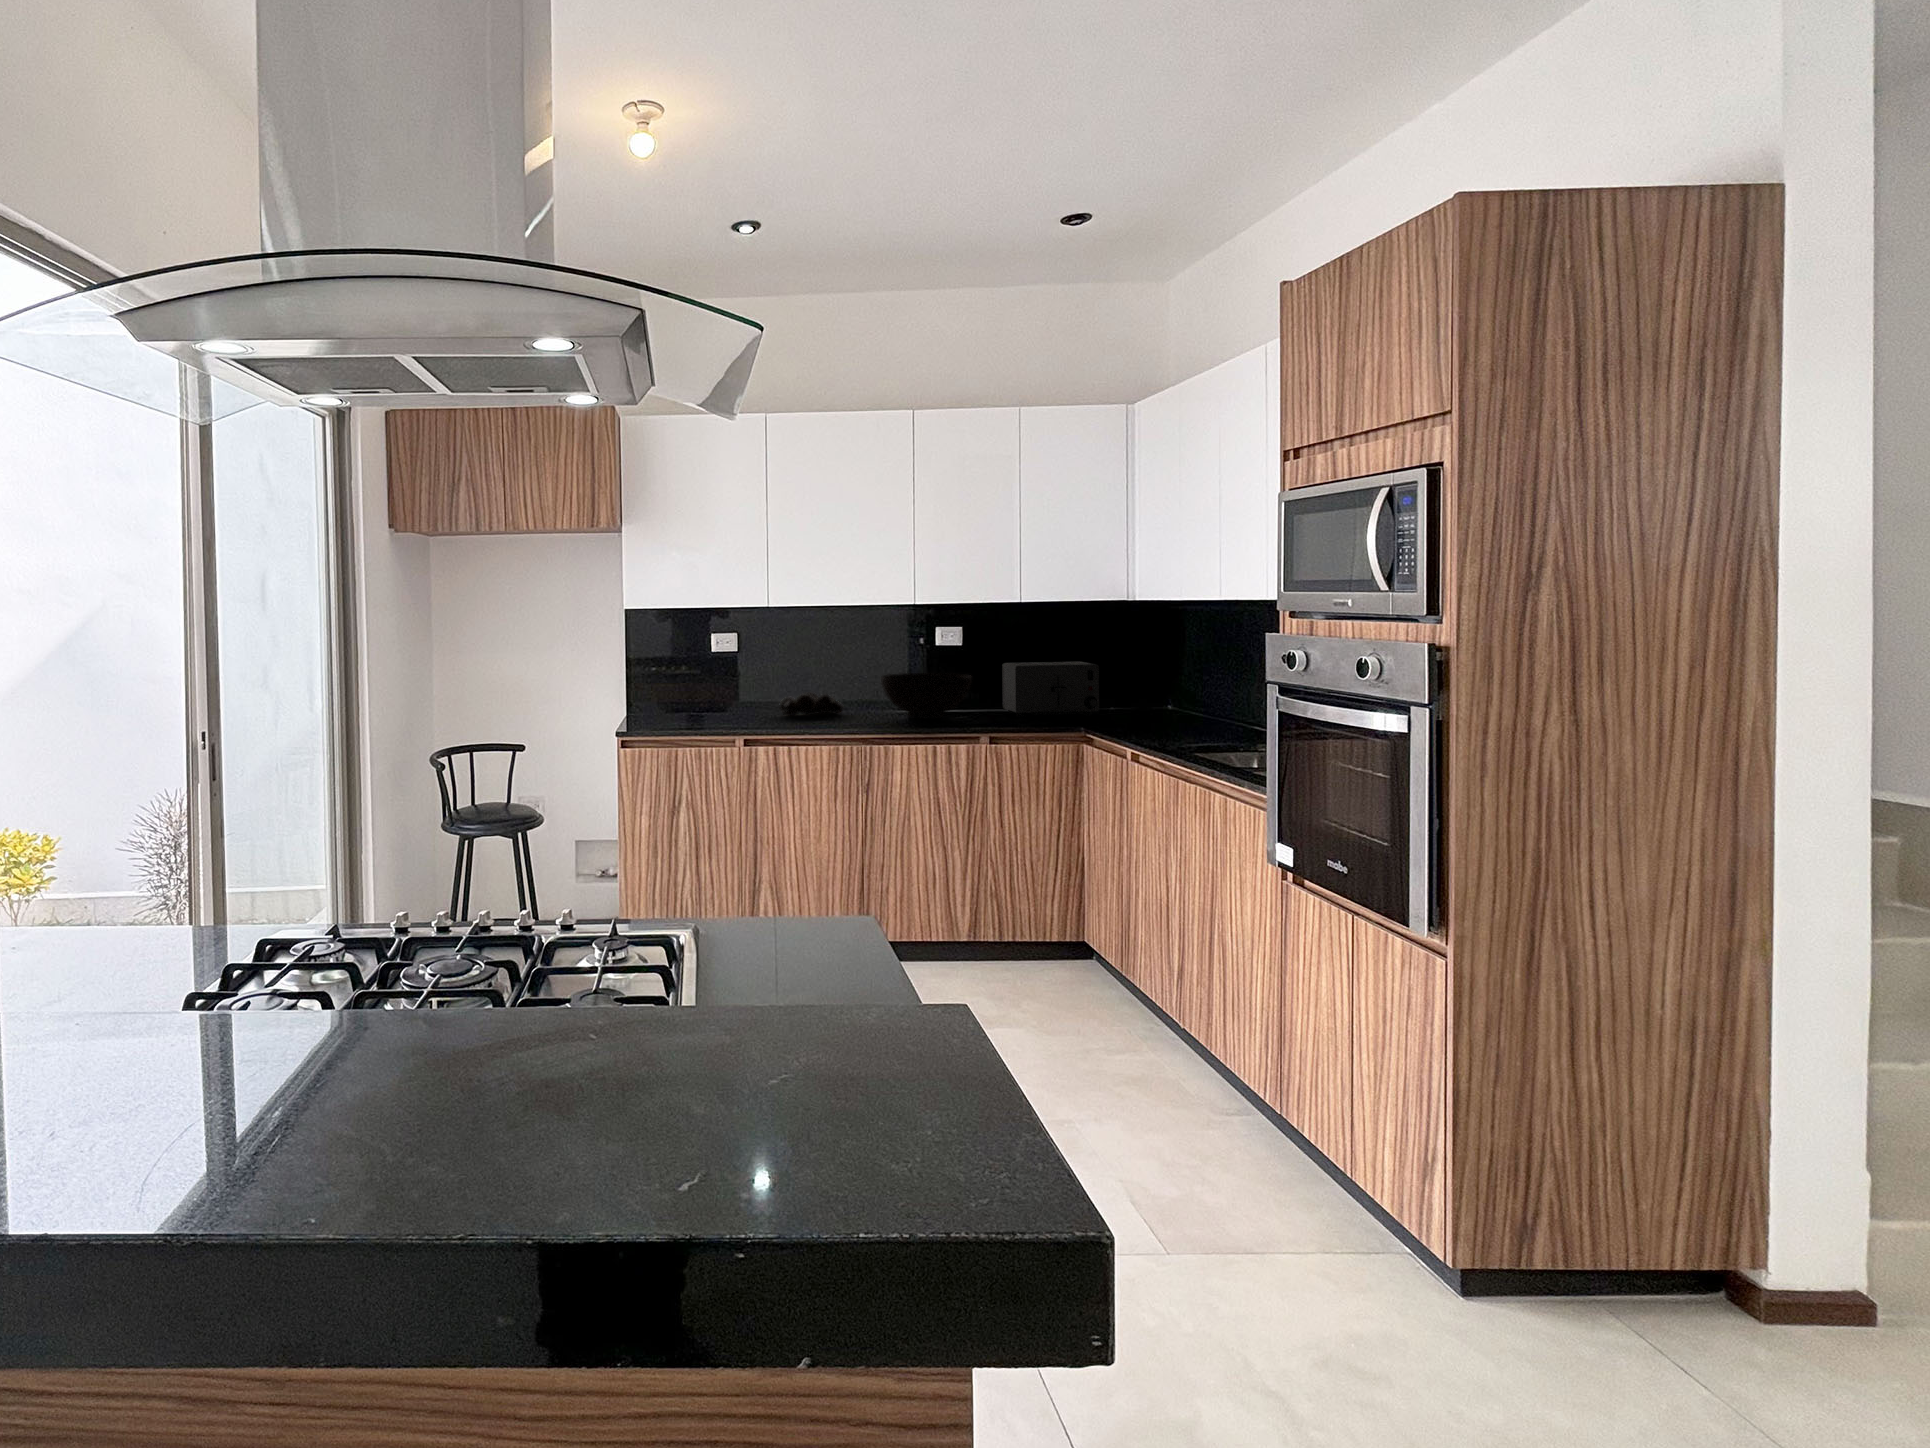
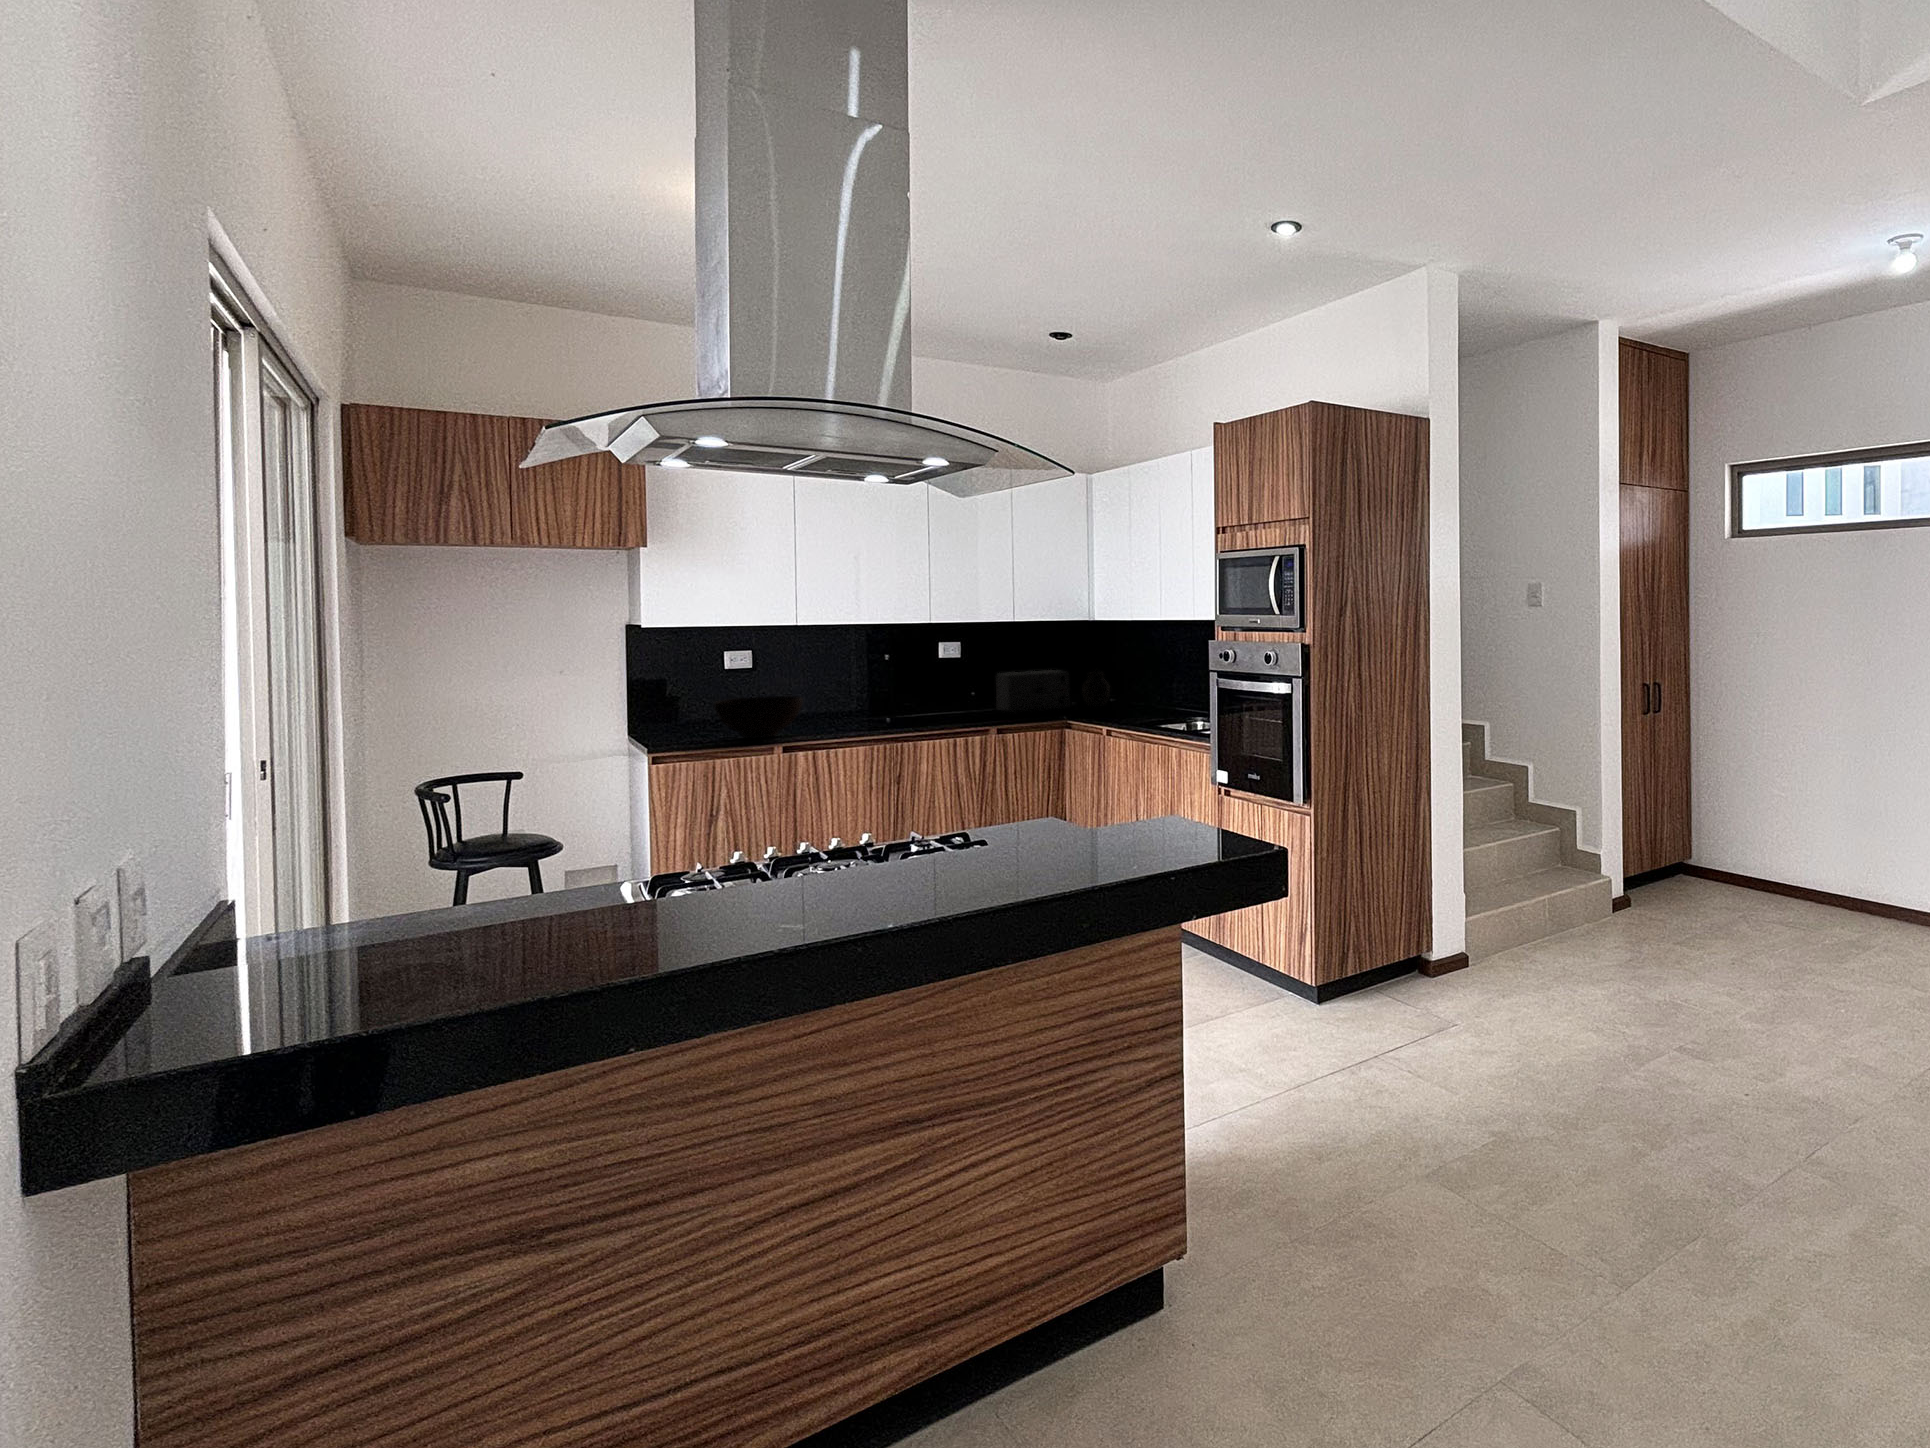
jar: none [1119,662,1159,713] -> present [1082,669,1110,707]
fruit bowl: present [880,673,972,719] -> present [714,696,803,738]
bread loaf: present [779,692,843,716] -> none [807,704,865,725]

